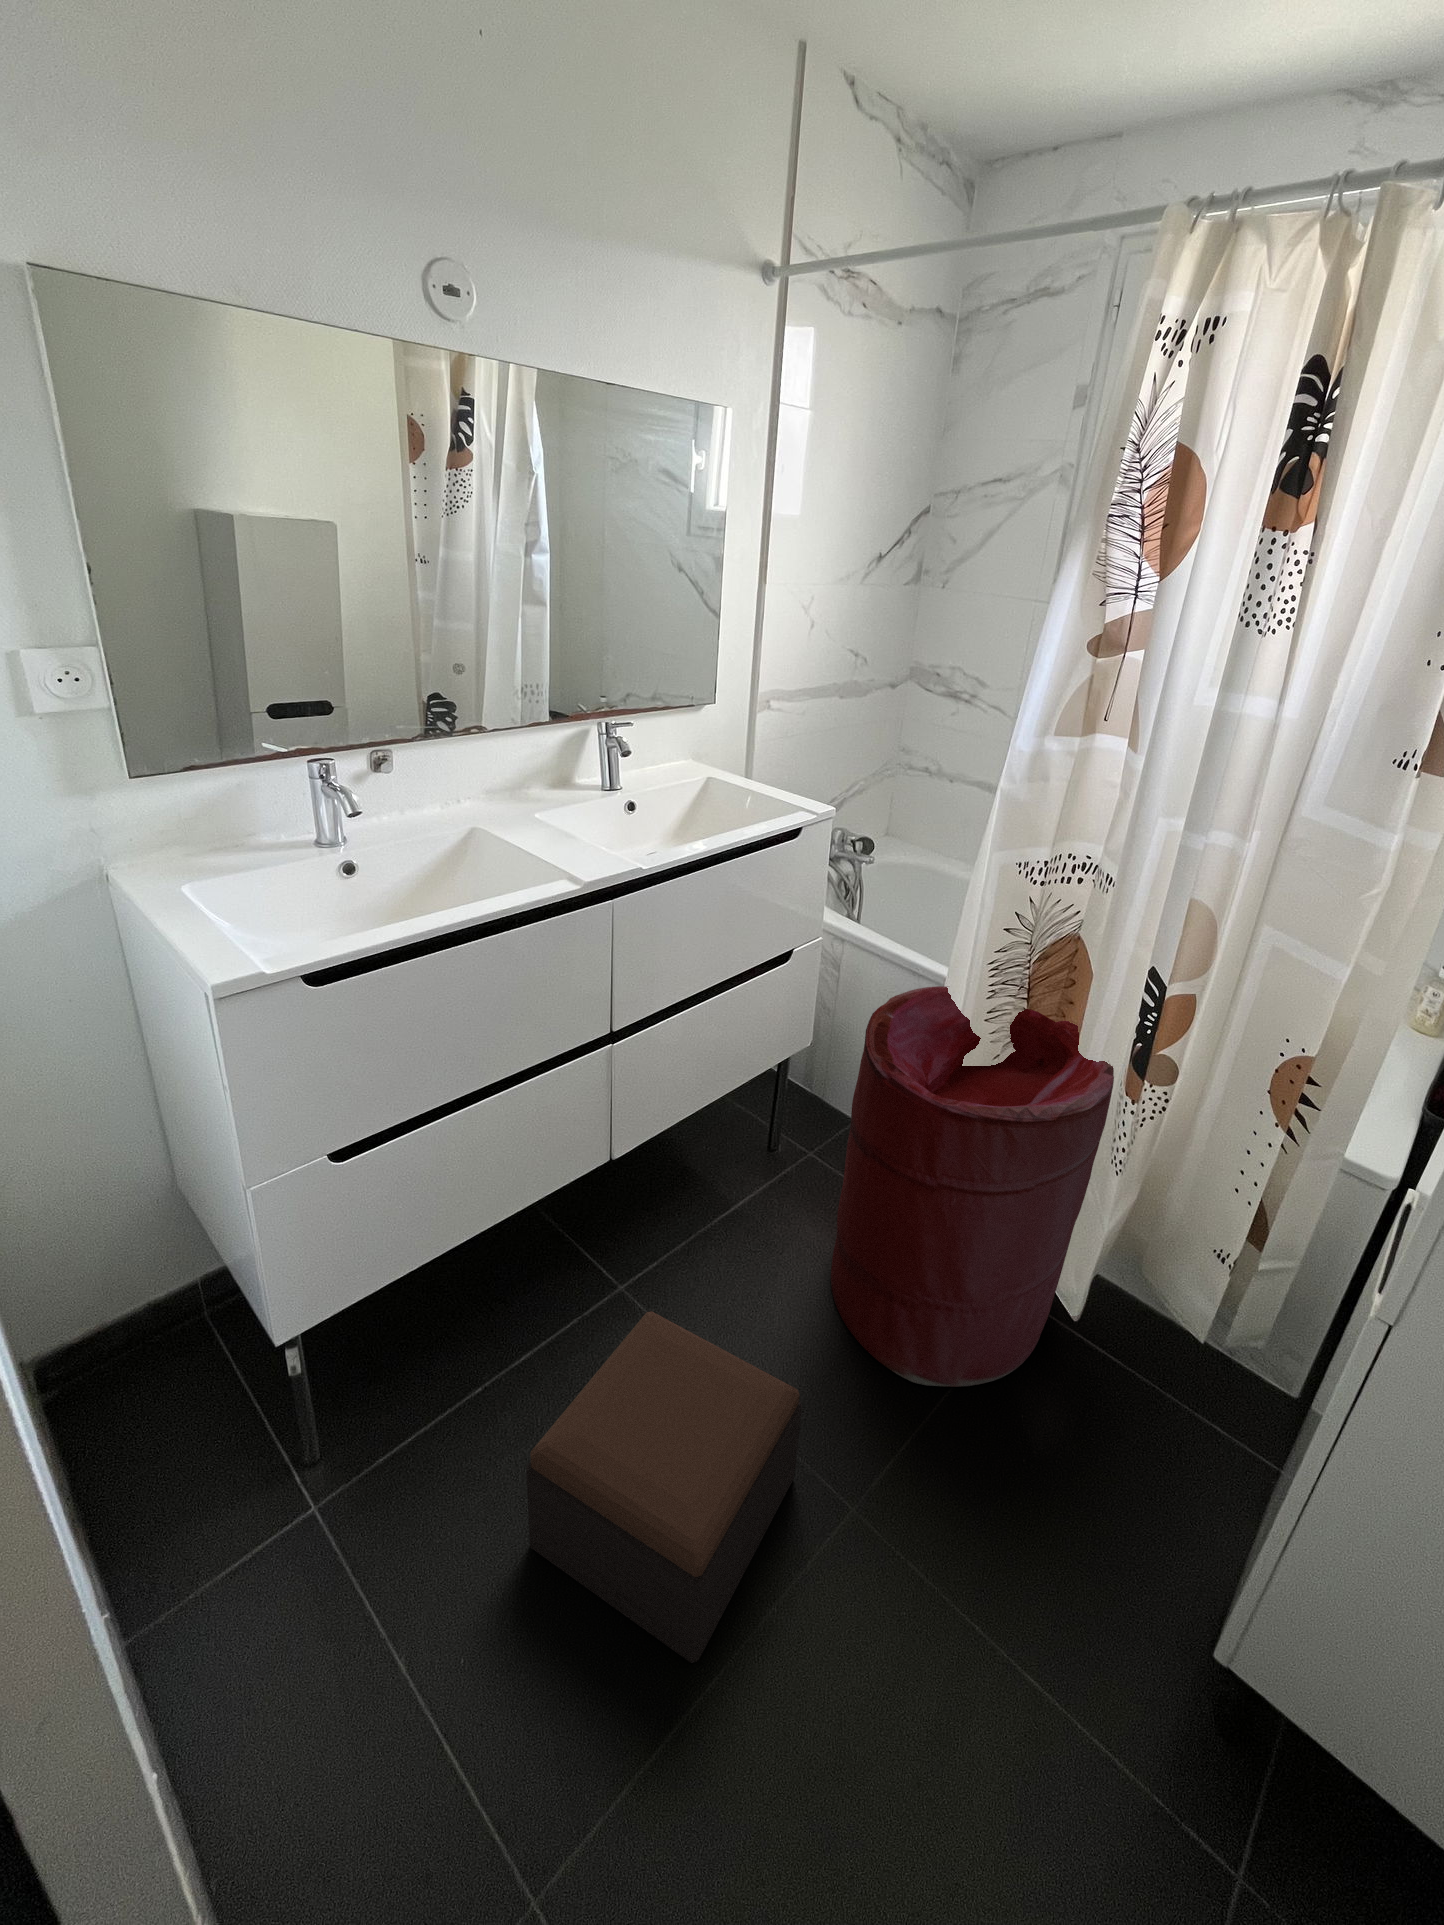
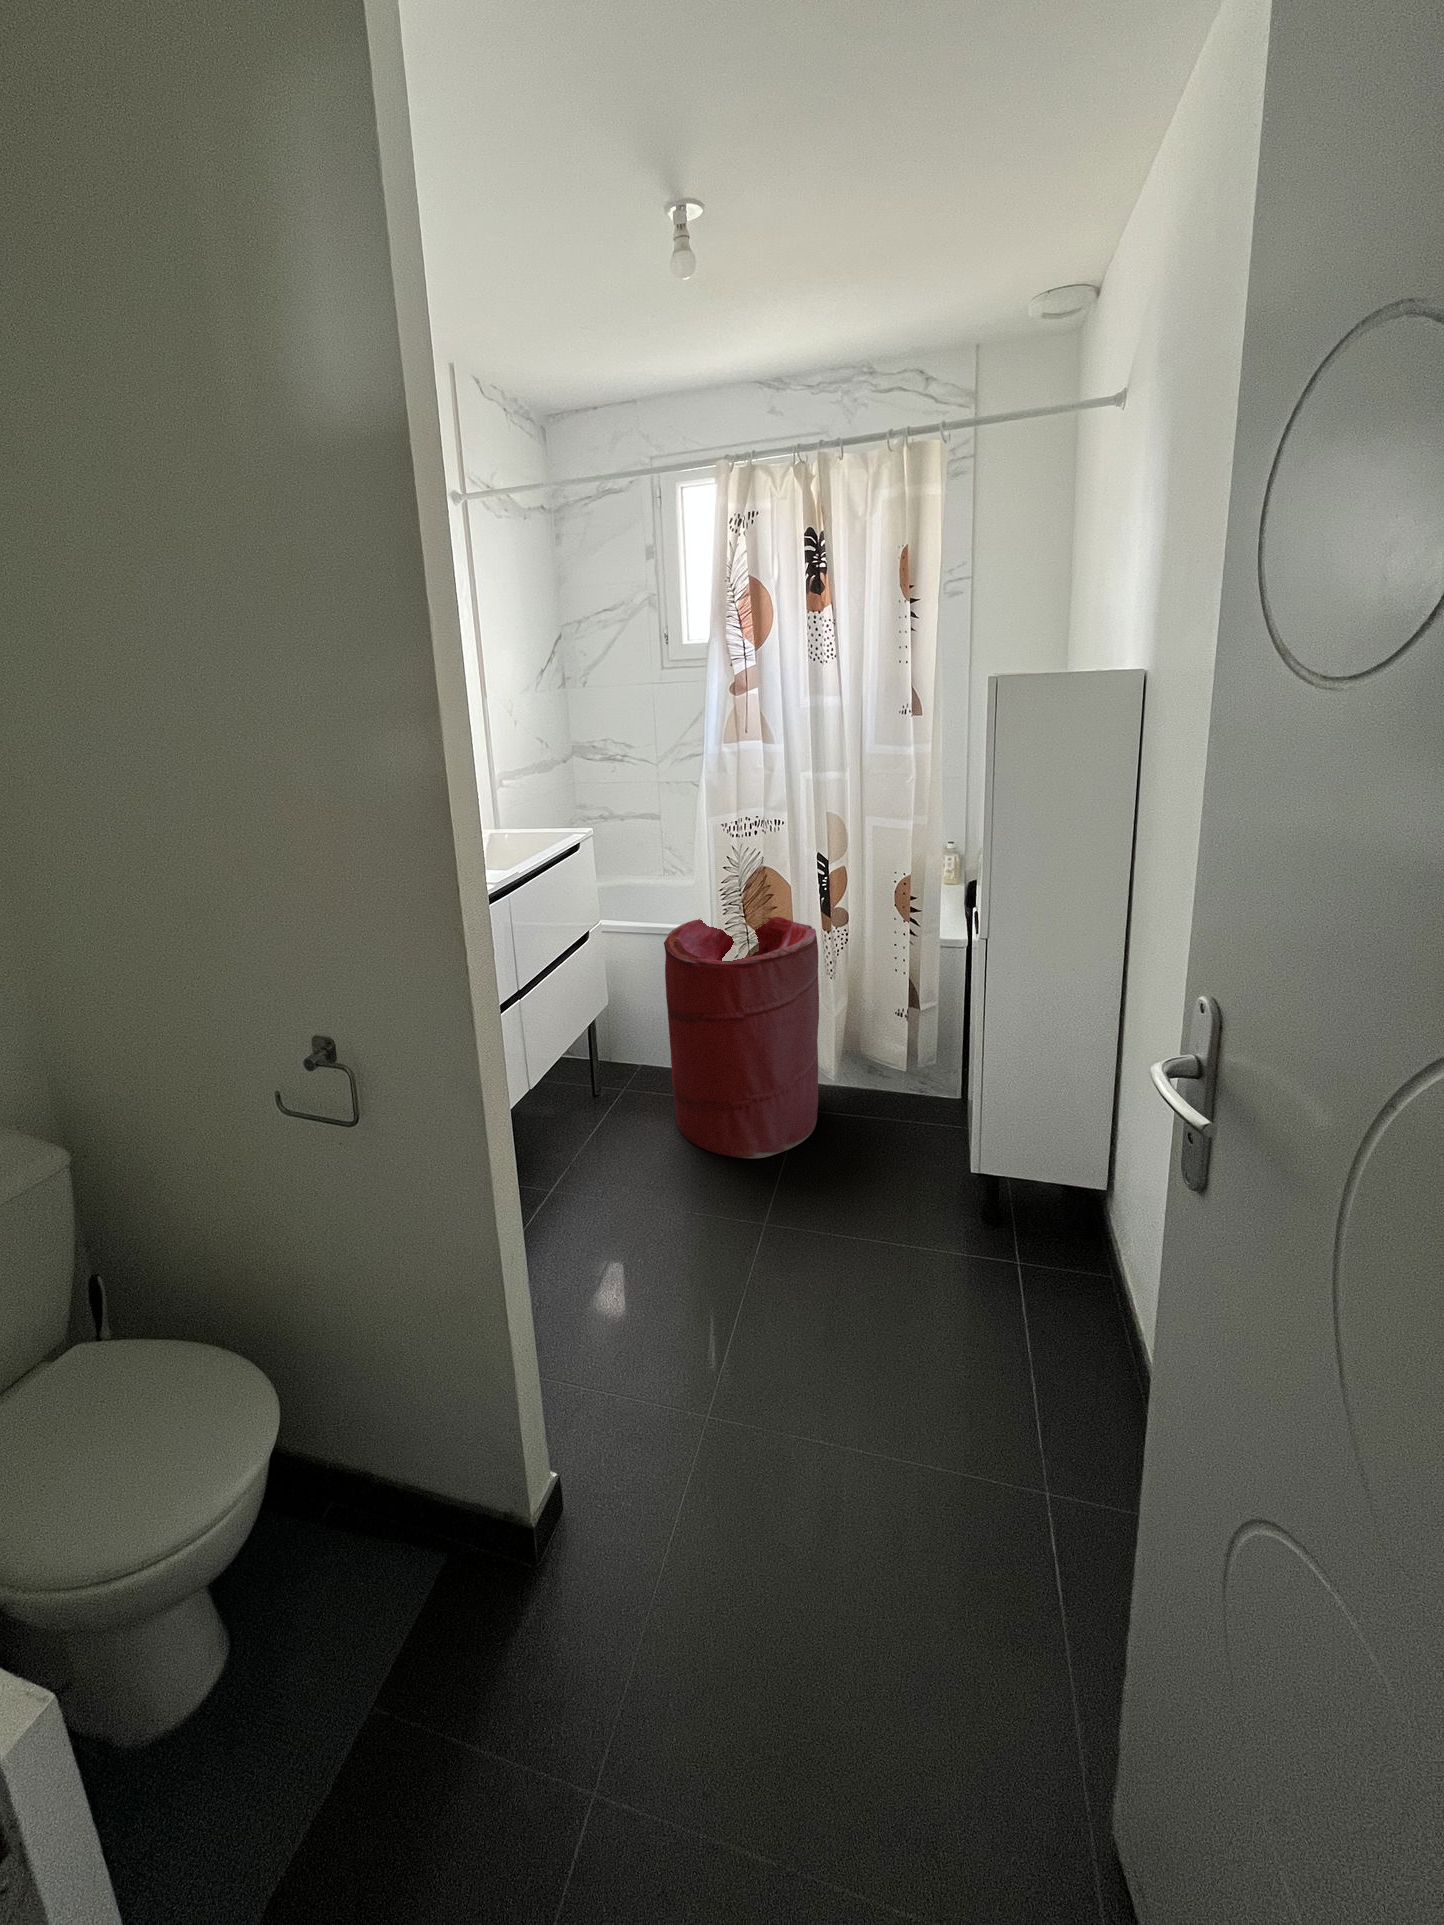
footstool: present [526,1311,802,1663] -> none [578,1150,720,1305]

